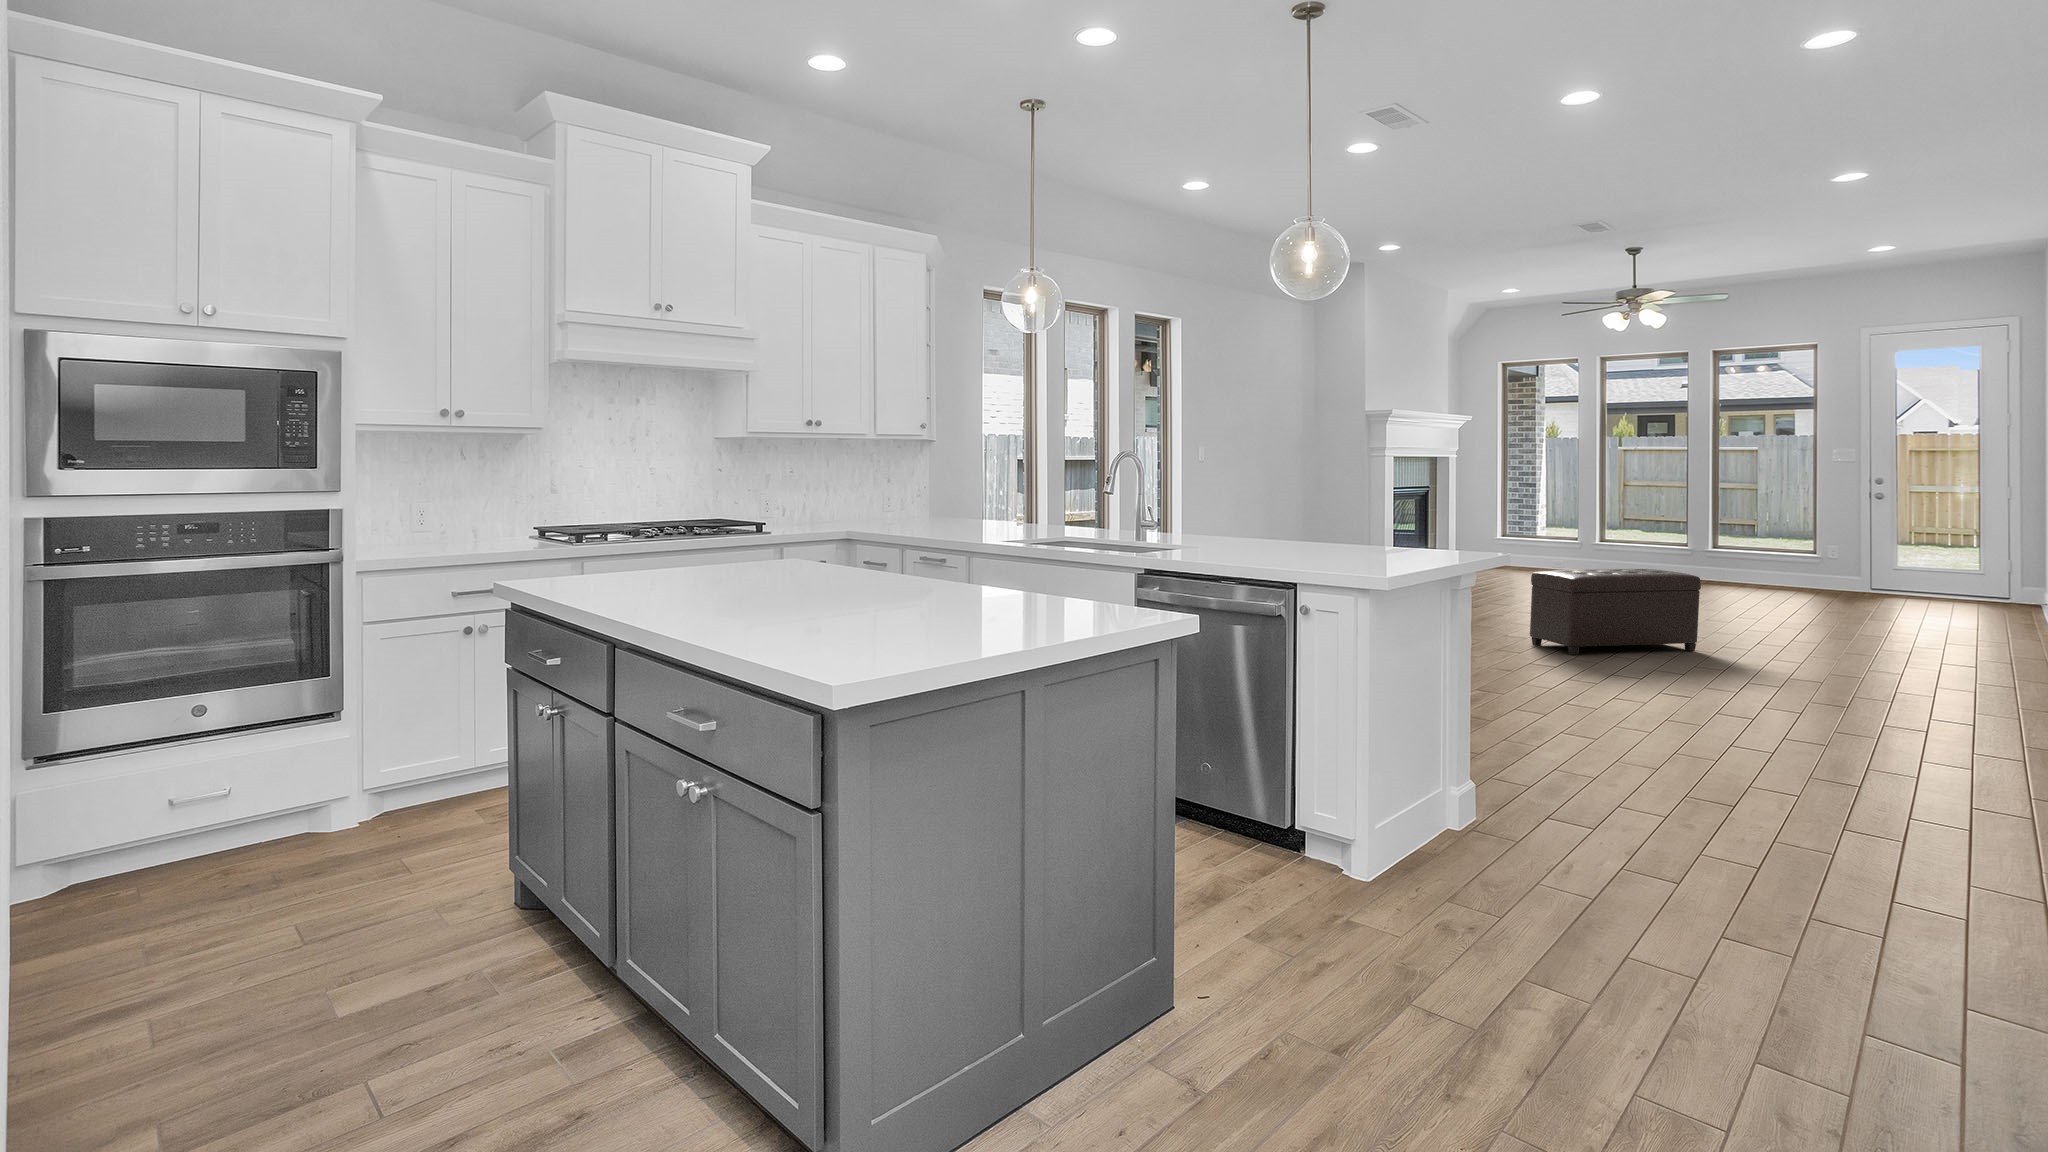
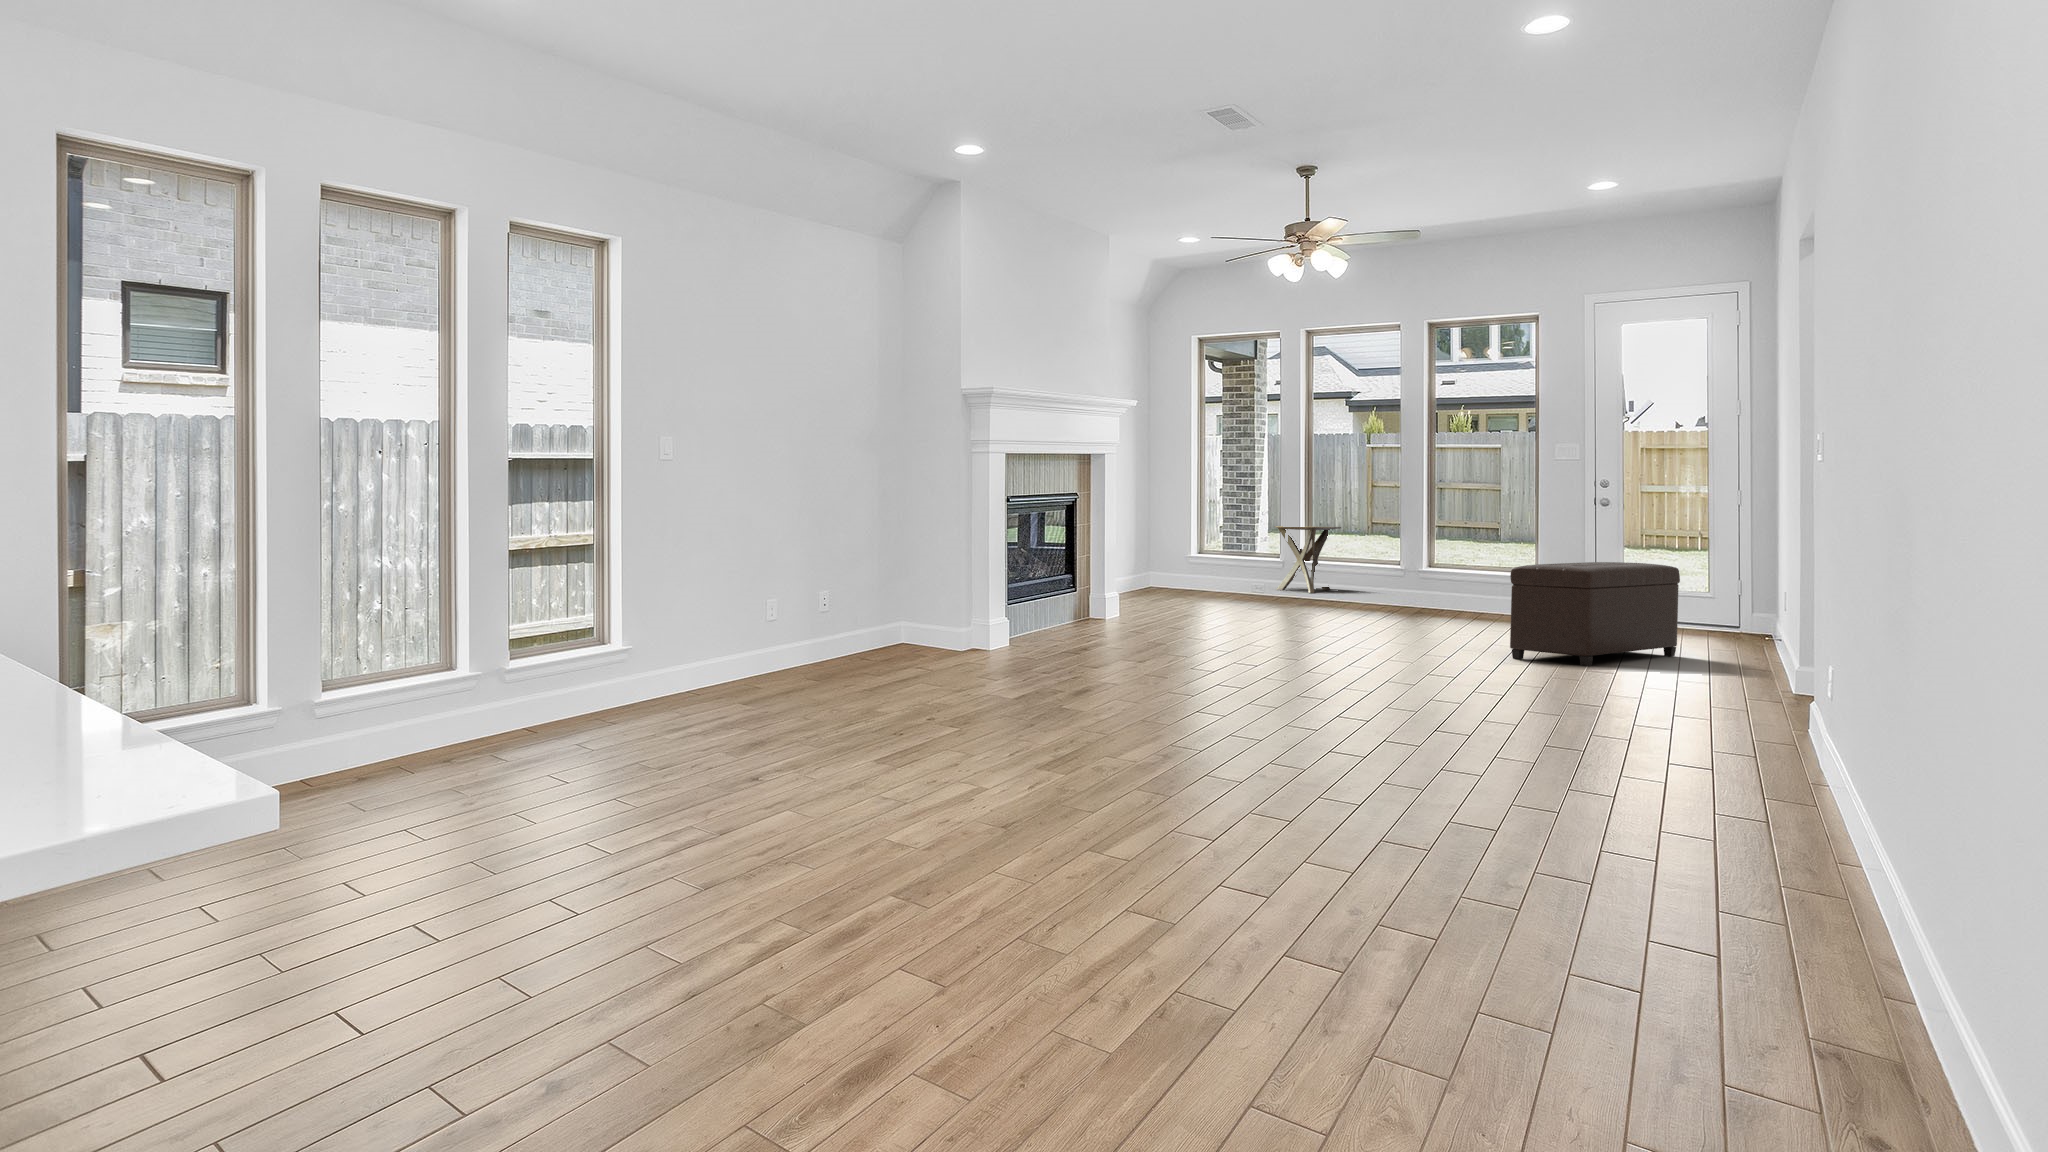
side table: none [1538,517,1600,575] -> present [1275,526,1341,593]

